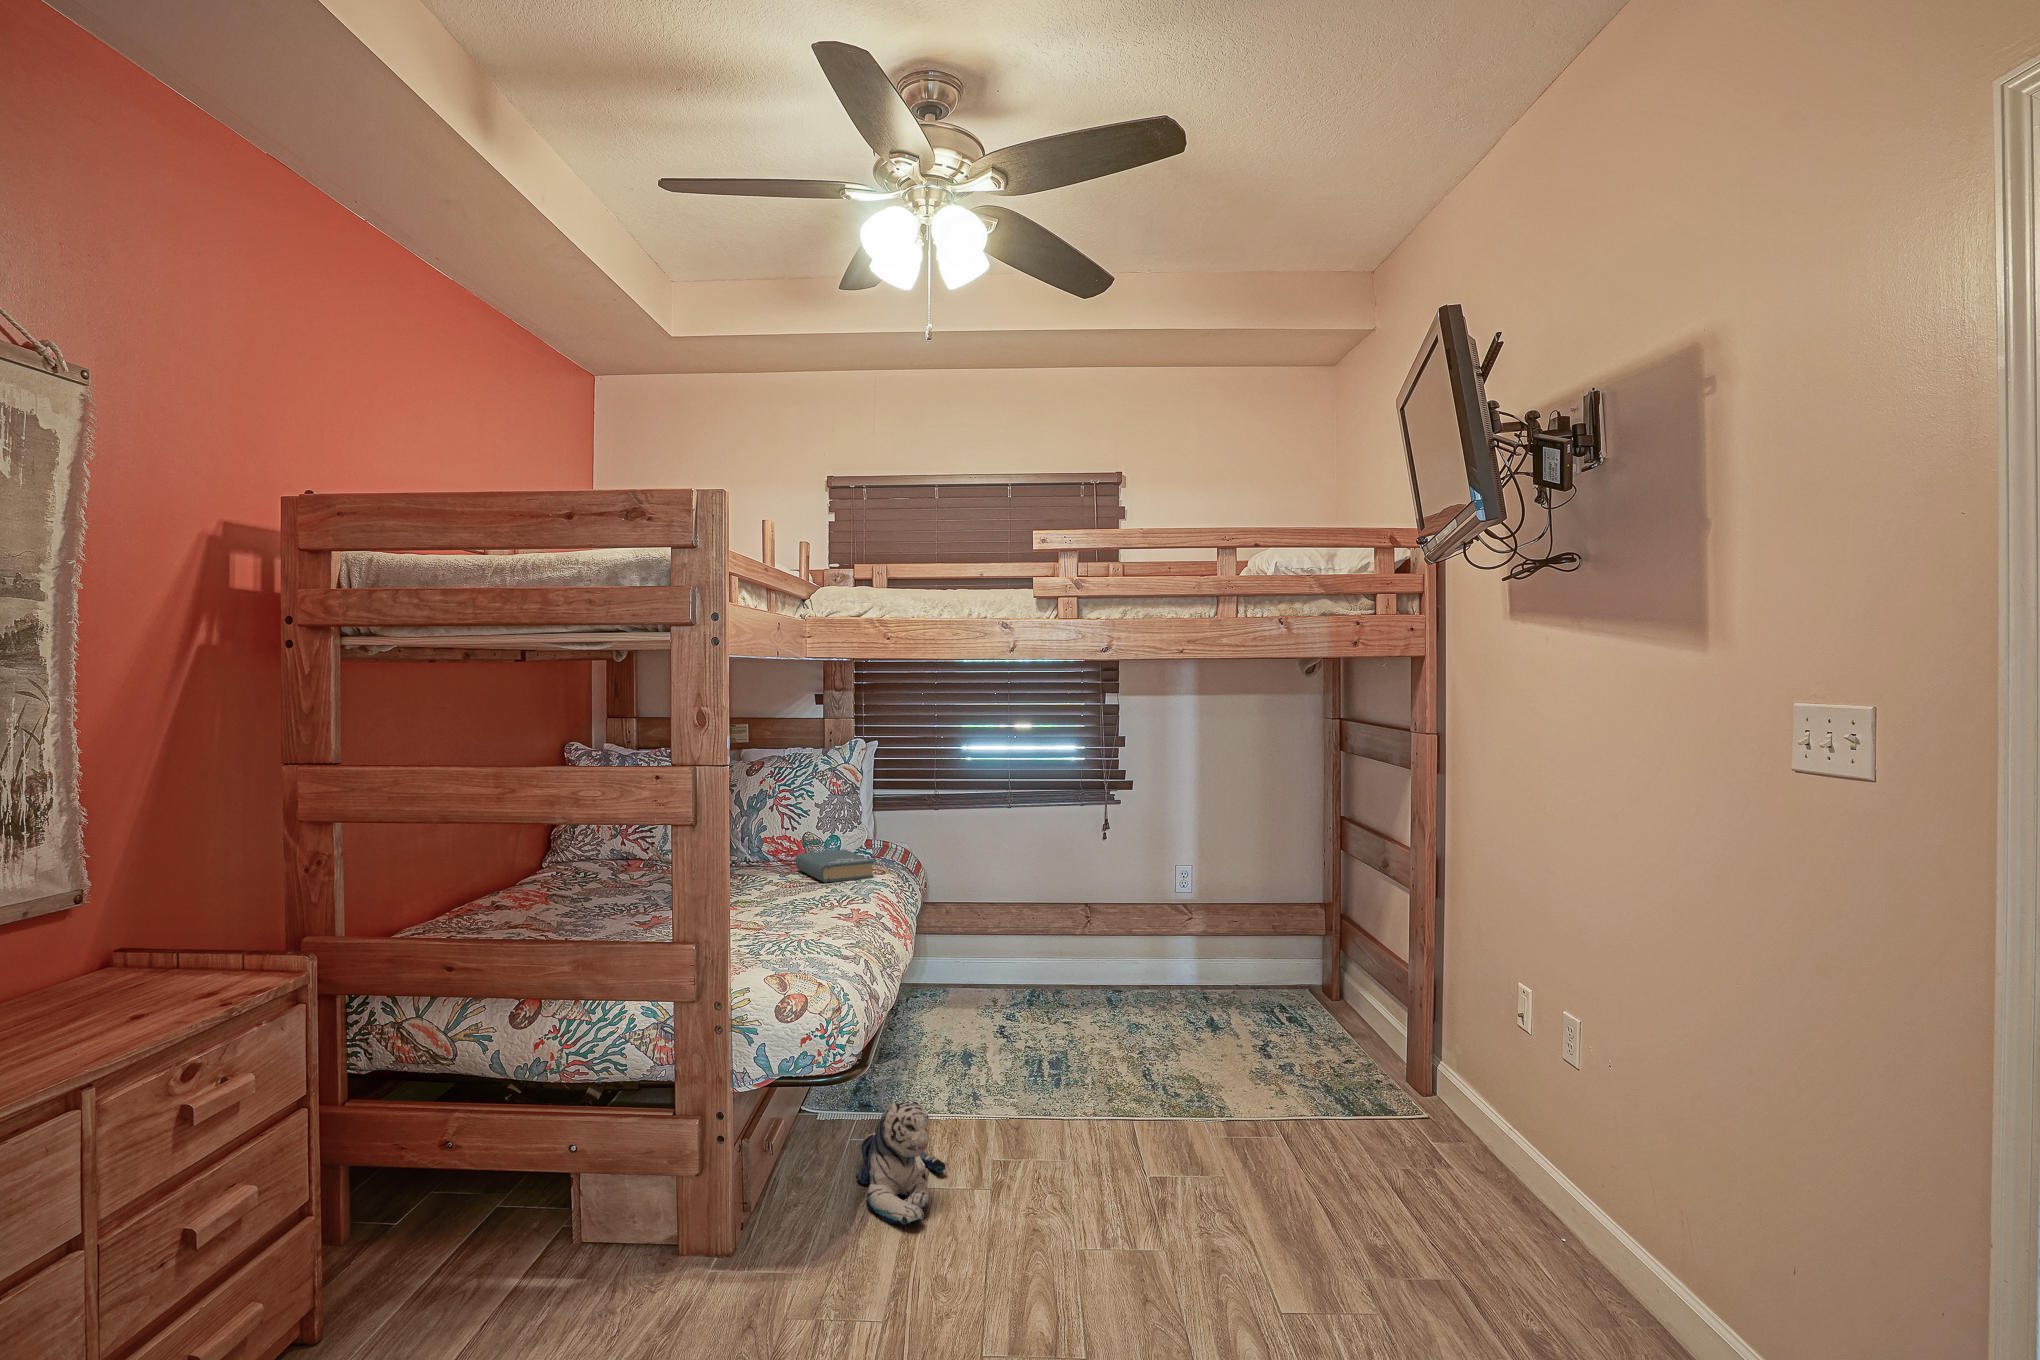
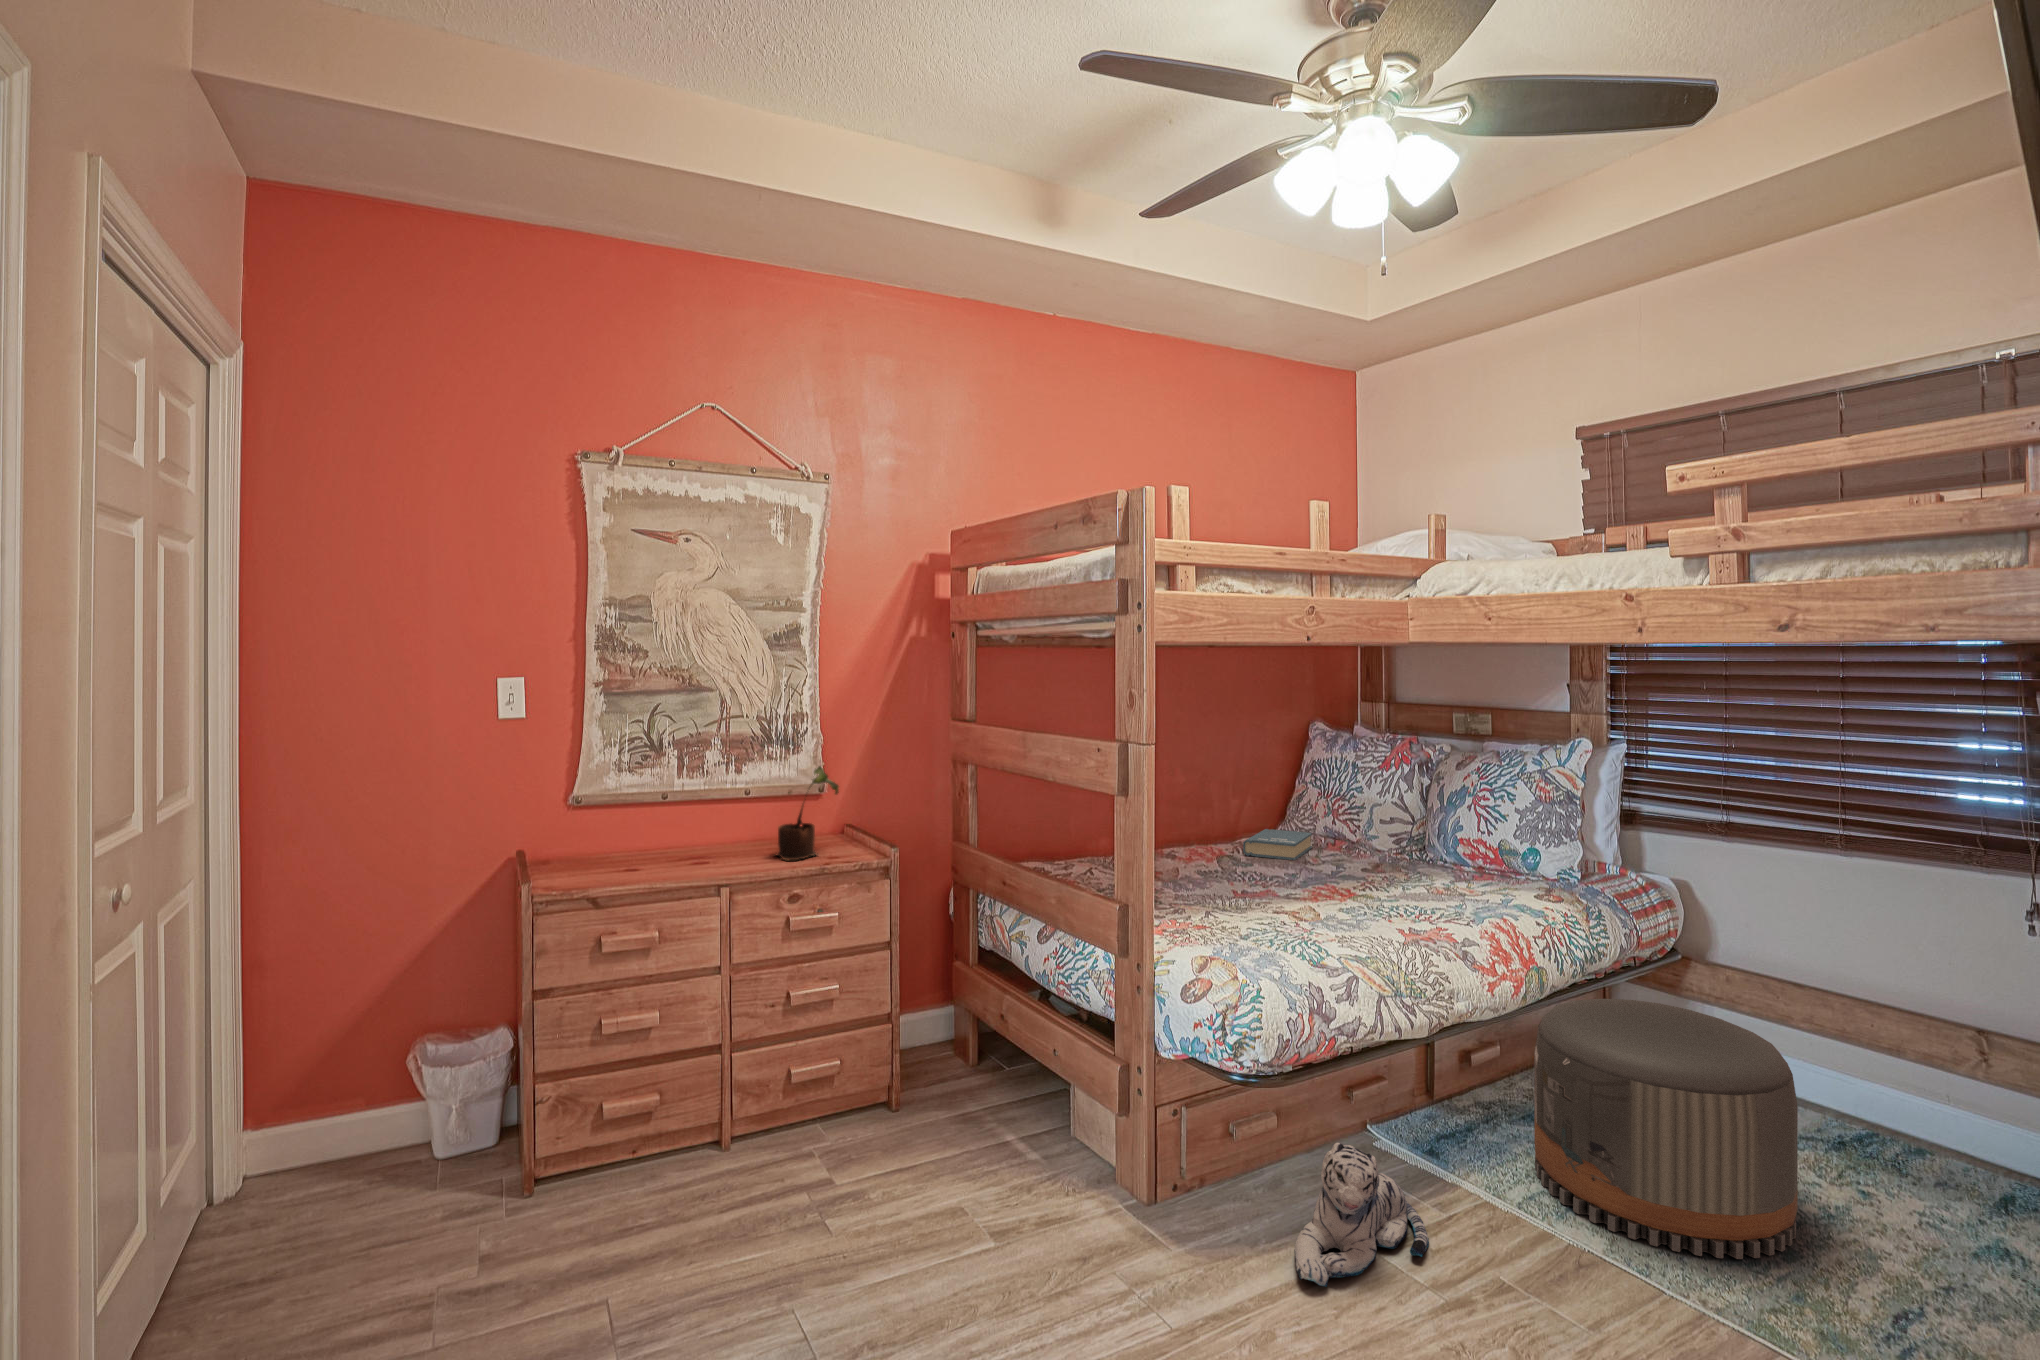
book: present [796,850,874,883] -> present [1243,829,1312,860]
potted plant: none [84,852,202,1015] -> present [774,766,839,860]
pouf: none [913,933,1074,1103] -> present [1534,999,1798,1259]

